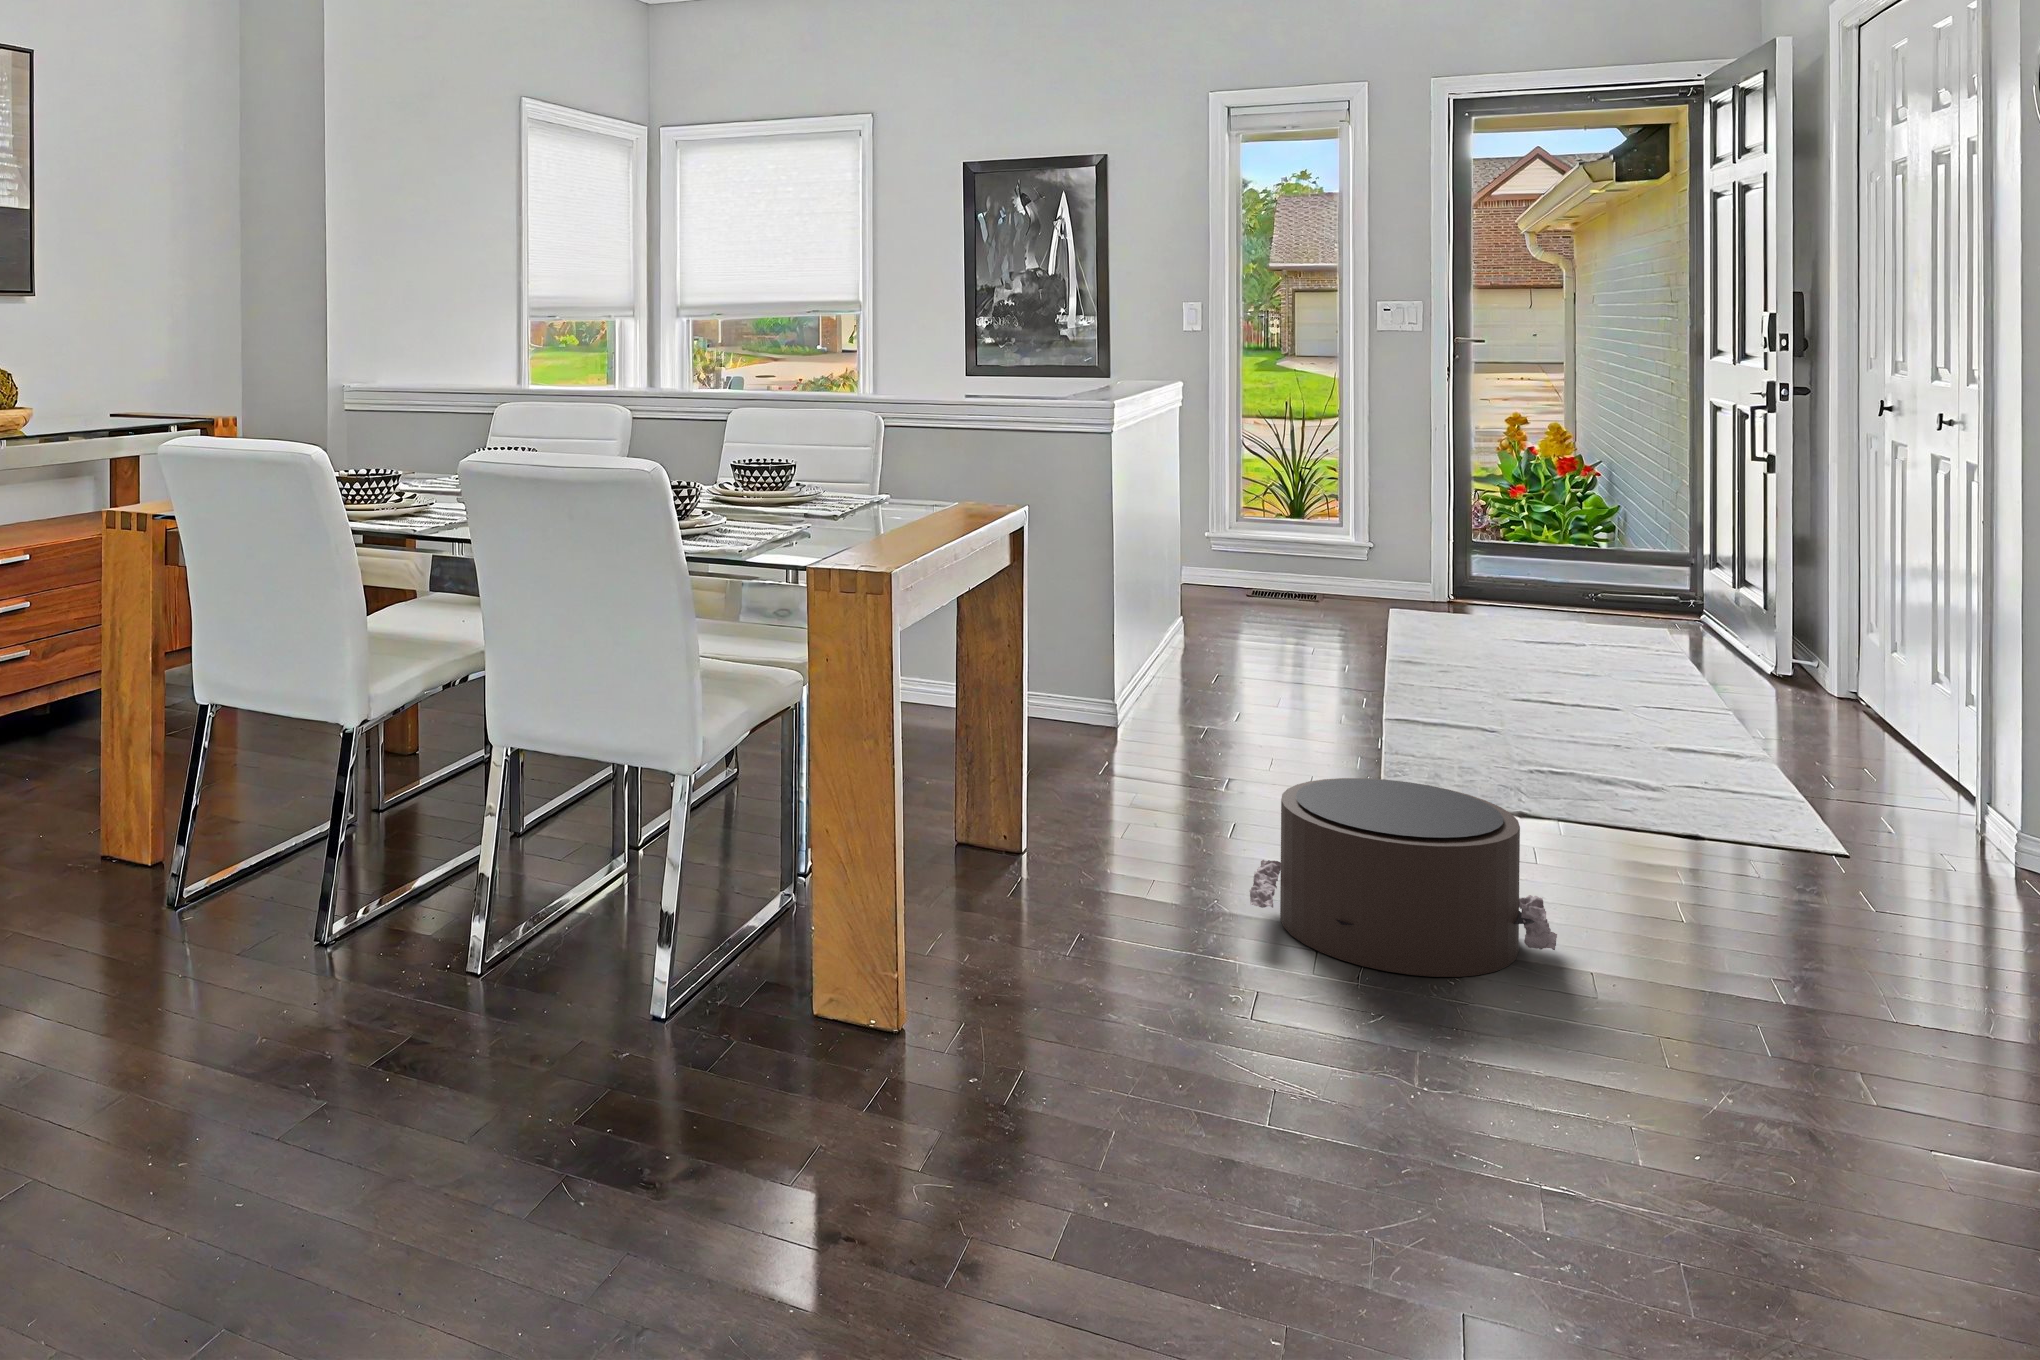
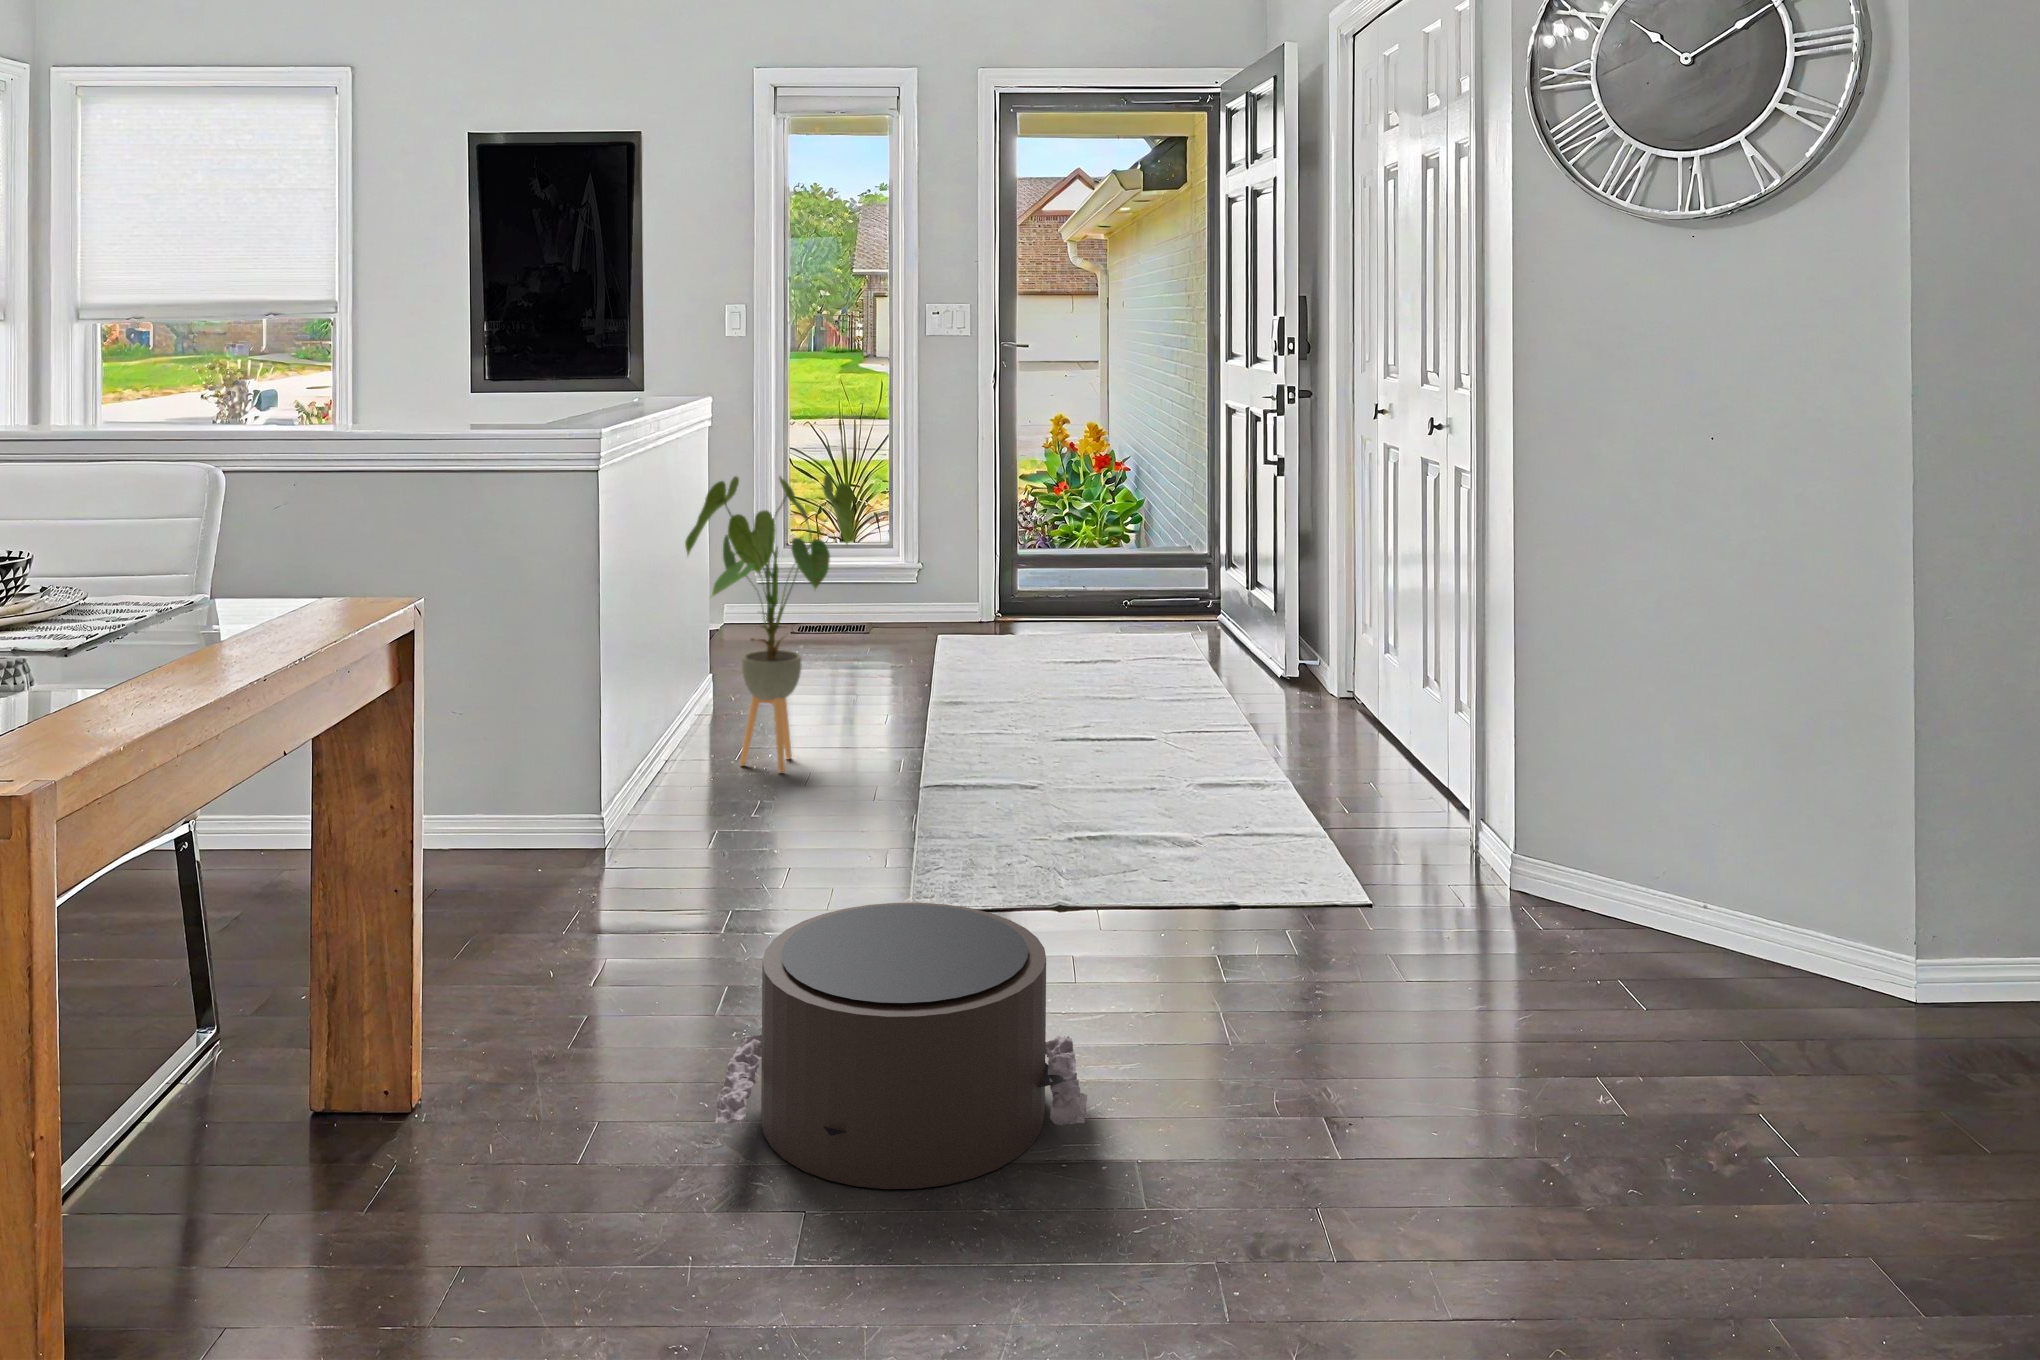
house plant: none [1171,452,1322,705] -> present [685,474,854,772]

